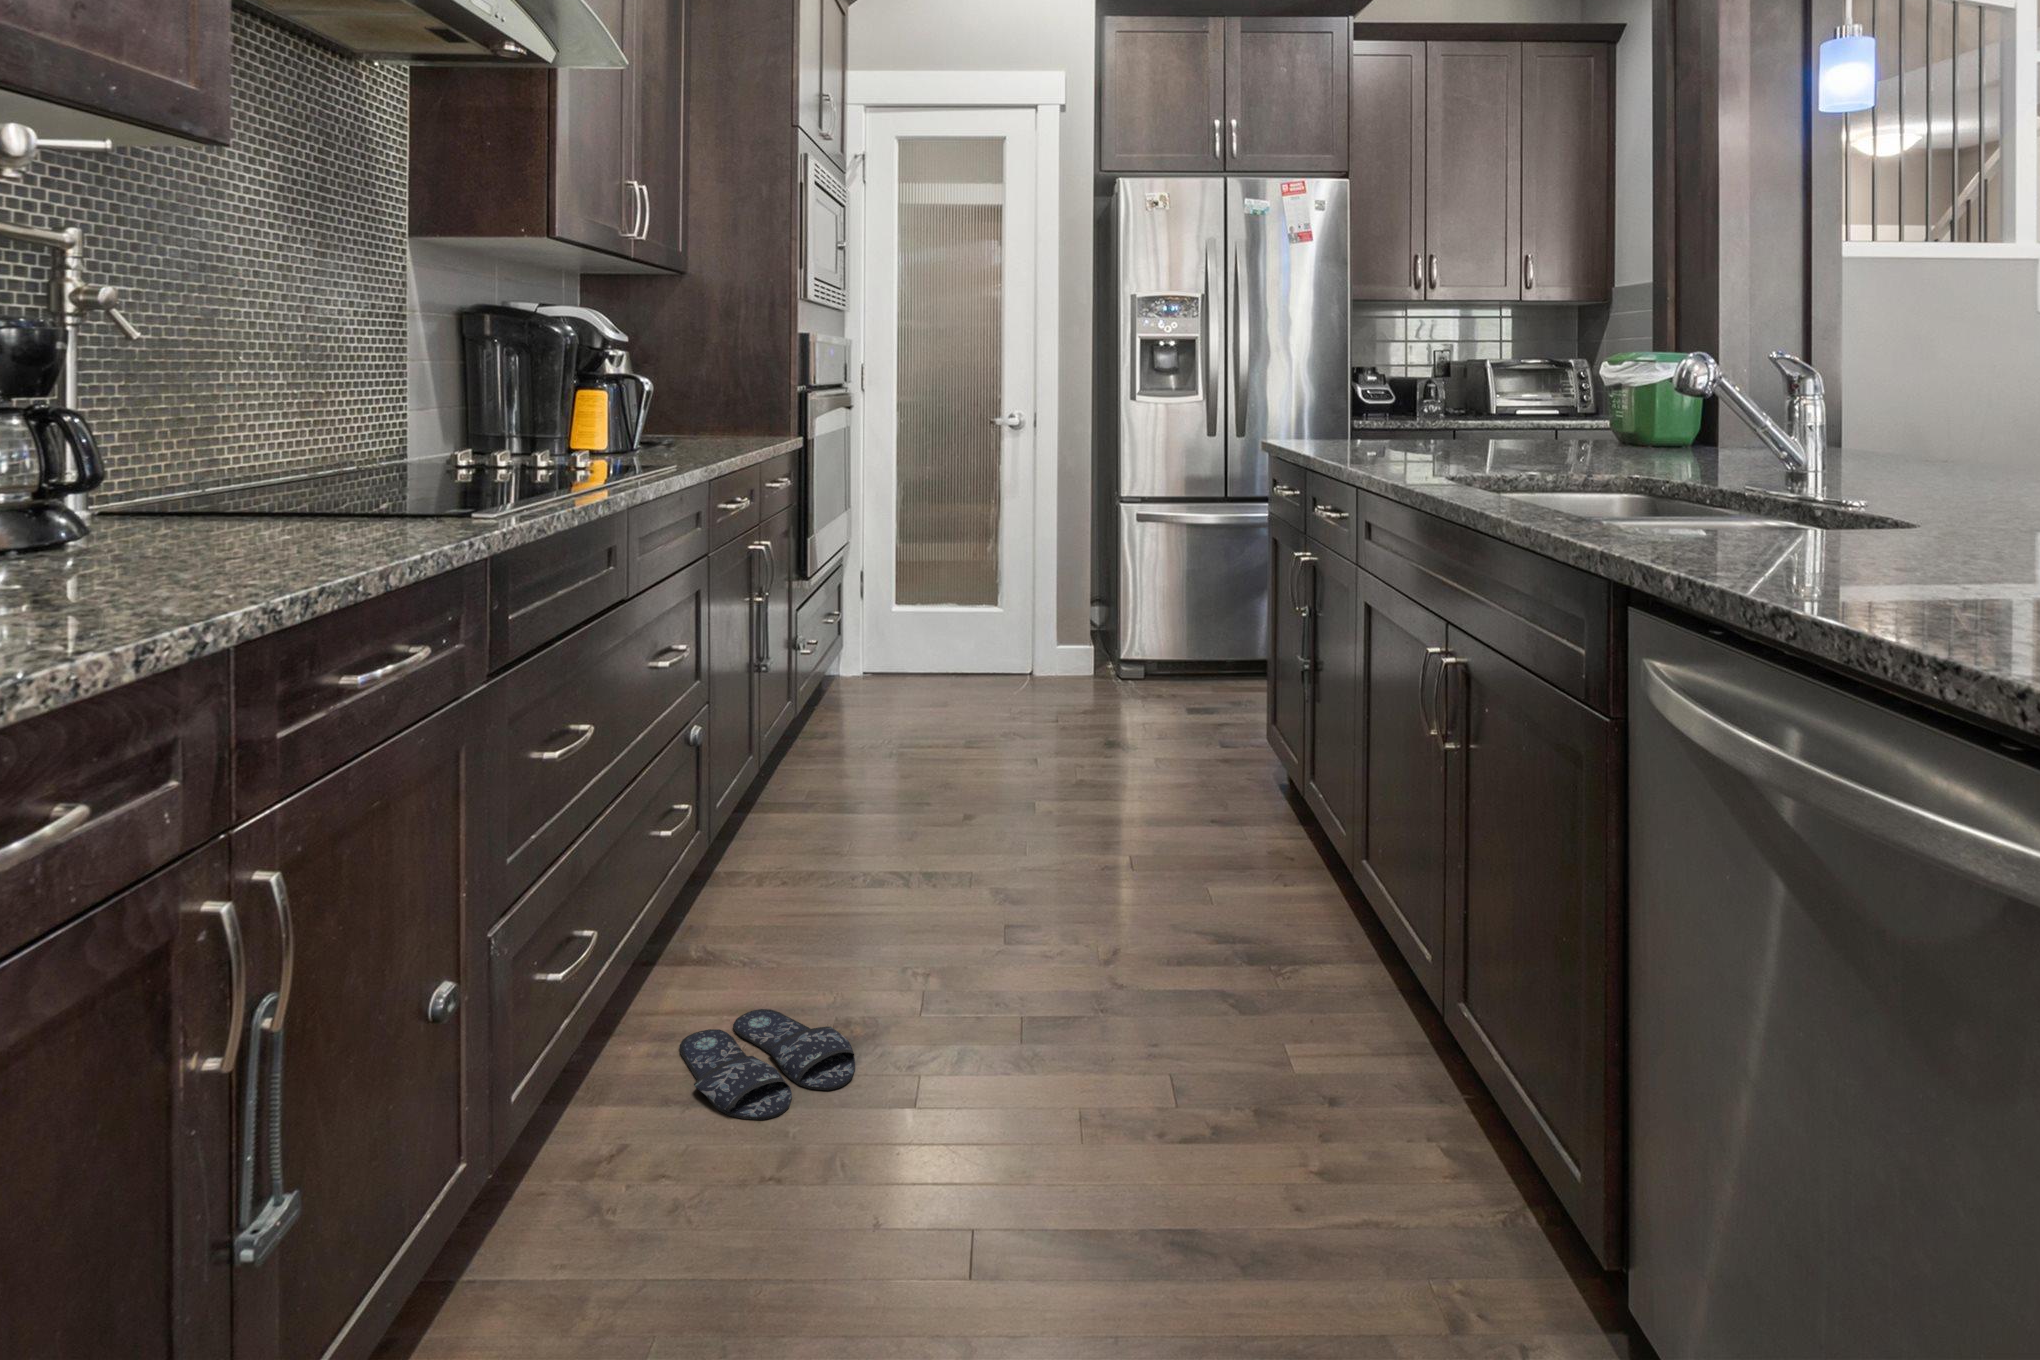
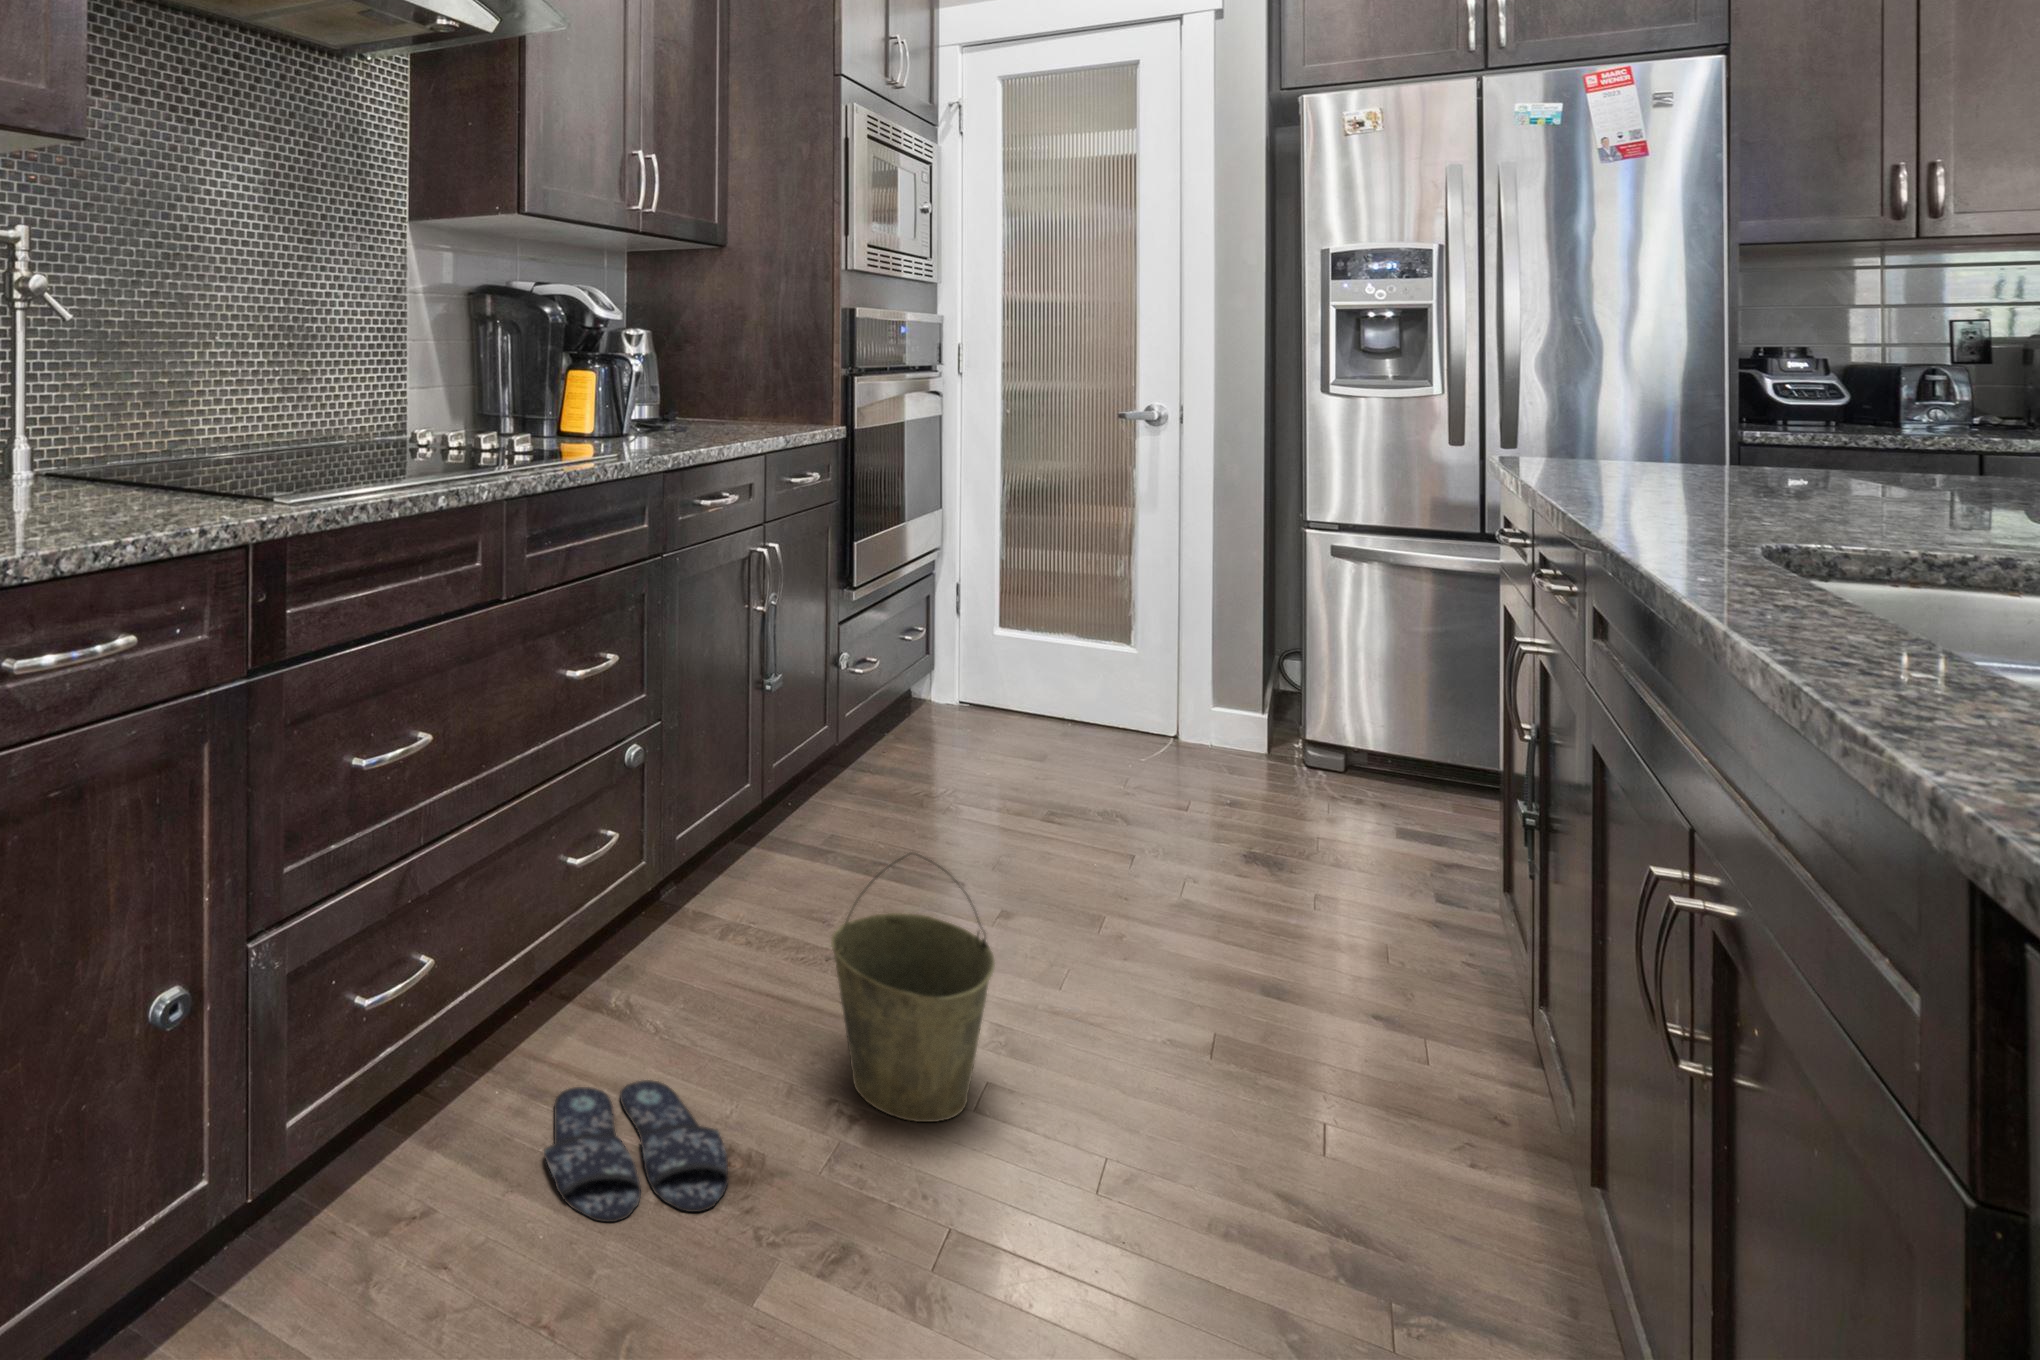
bucket: none [895,769,1020,980] -> present [831,853,995,1122]

